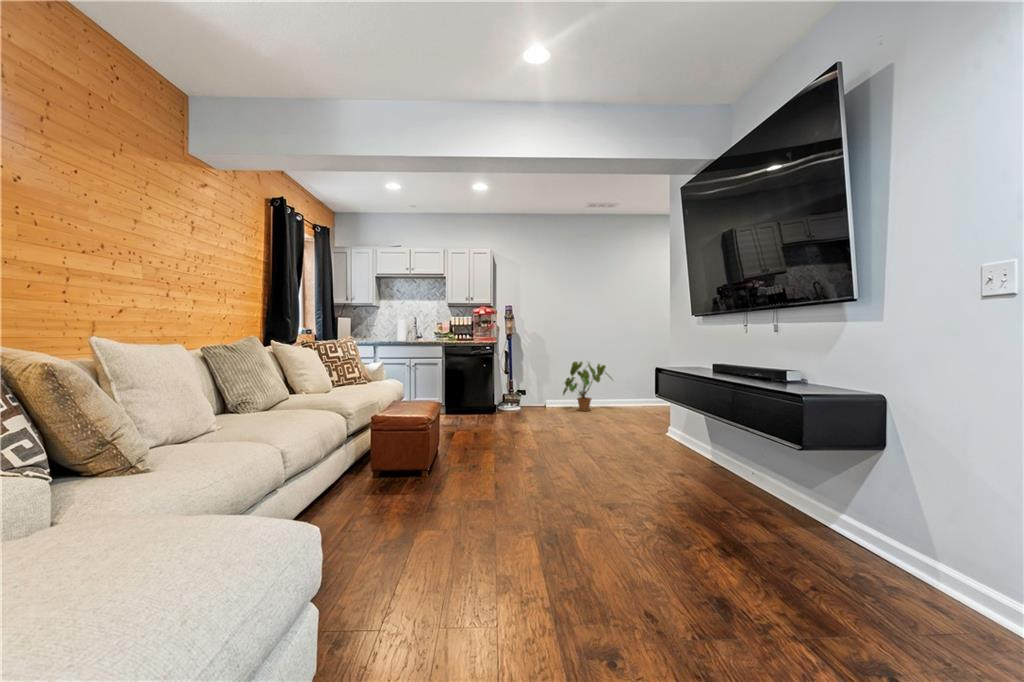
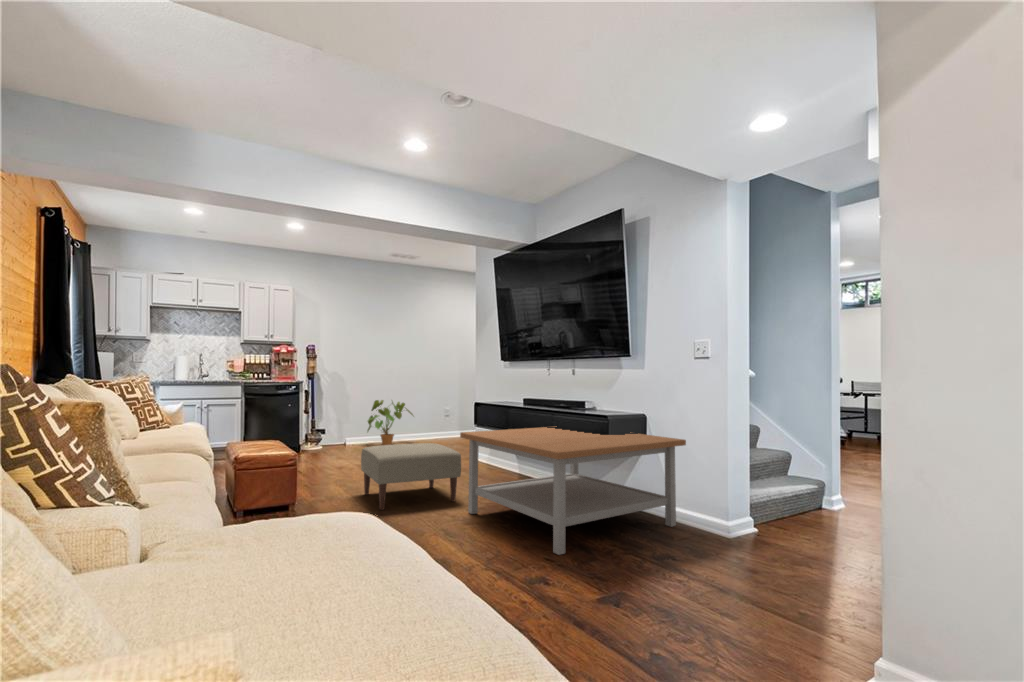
coffee table: none [592,405,966,608] -> present [460,427,686,555]
ottoman: none [504,414,606,489] -> present [361,443,461,510]

